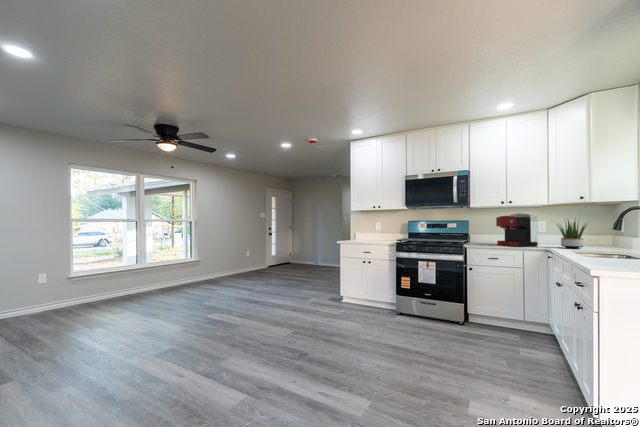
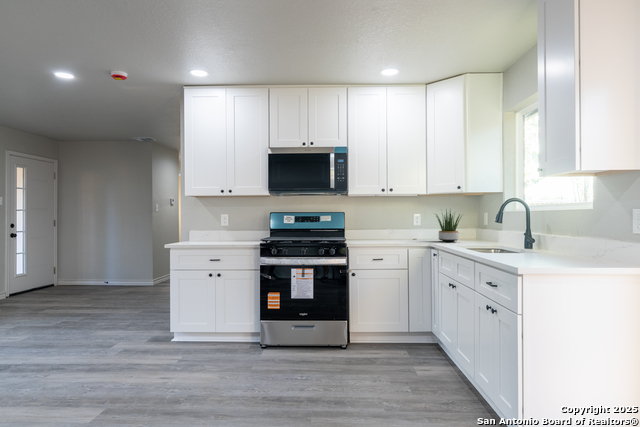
coffee maker: present [496,213,538,247] -> none [378,204,417,243]

